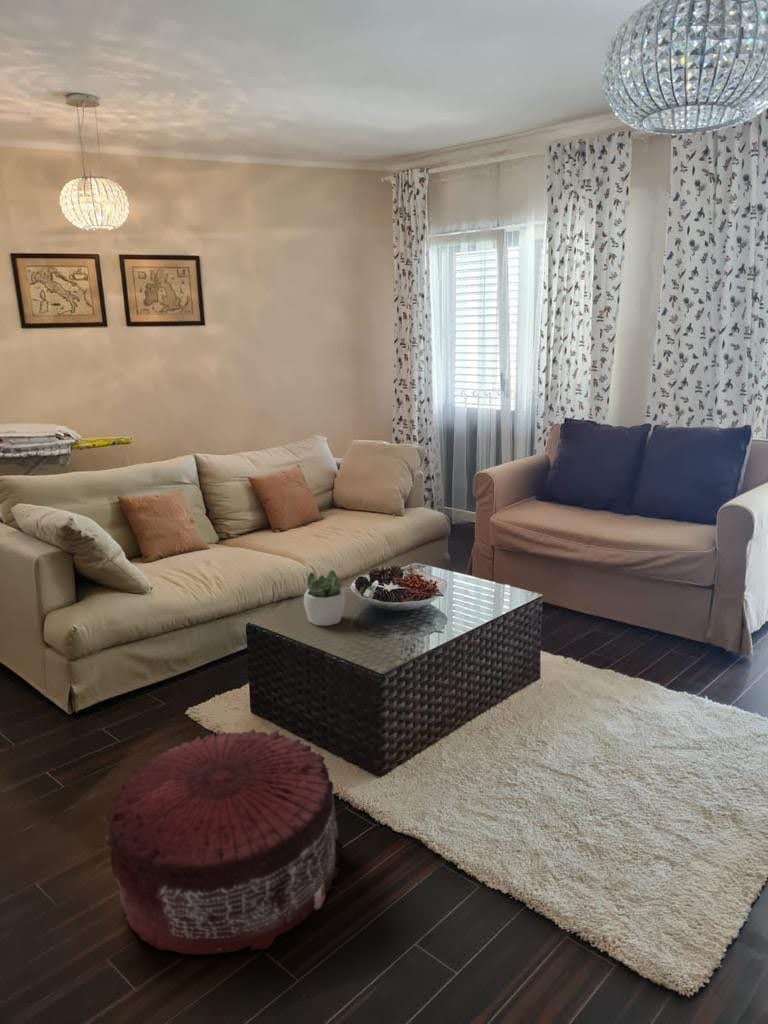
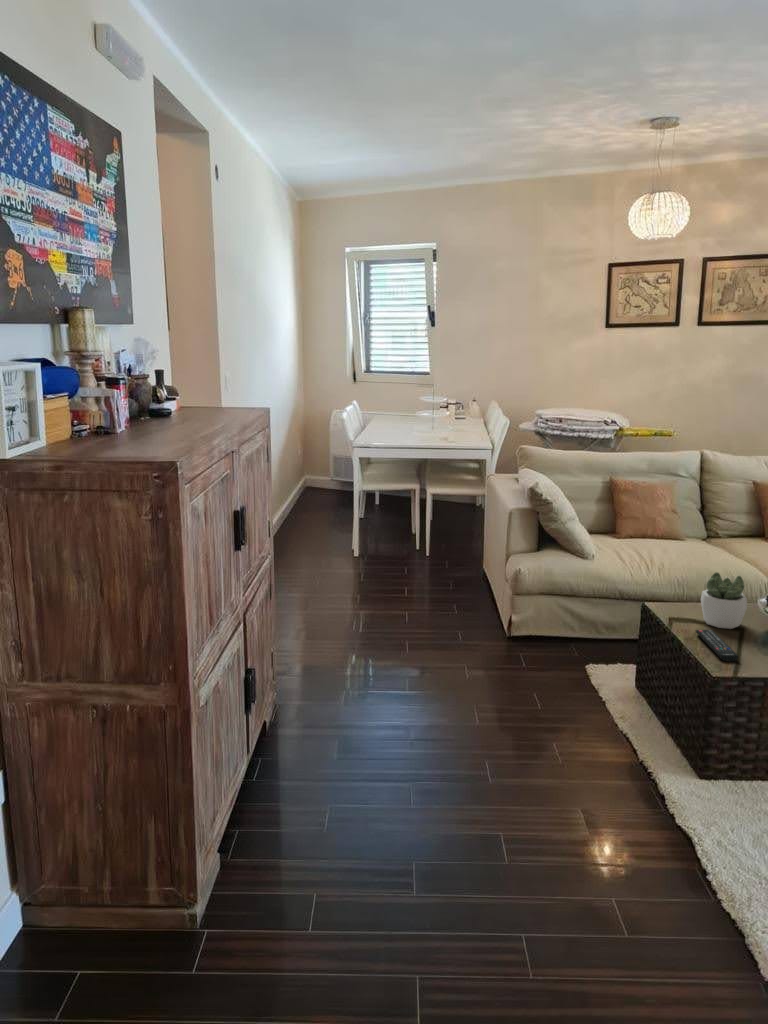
remote control: none [319,630,377,656] -> present [696,630,738,662]
pouf: present [105,729,344,955] -> none [435,667,618,831]

